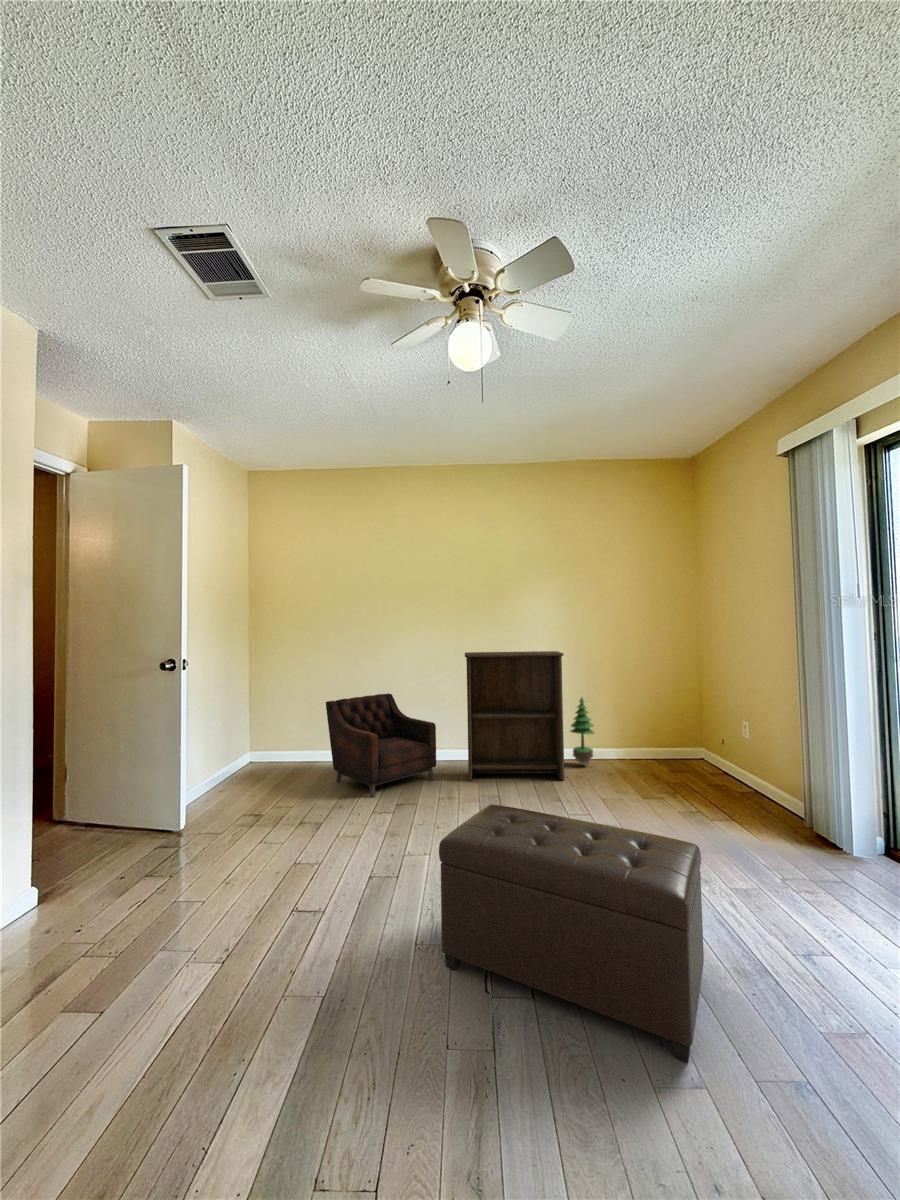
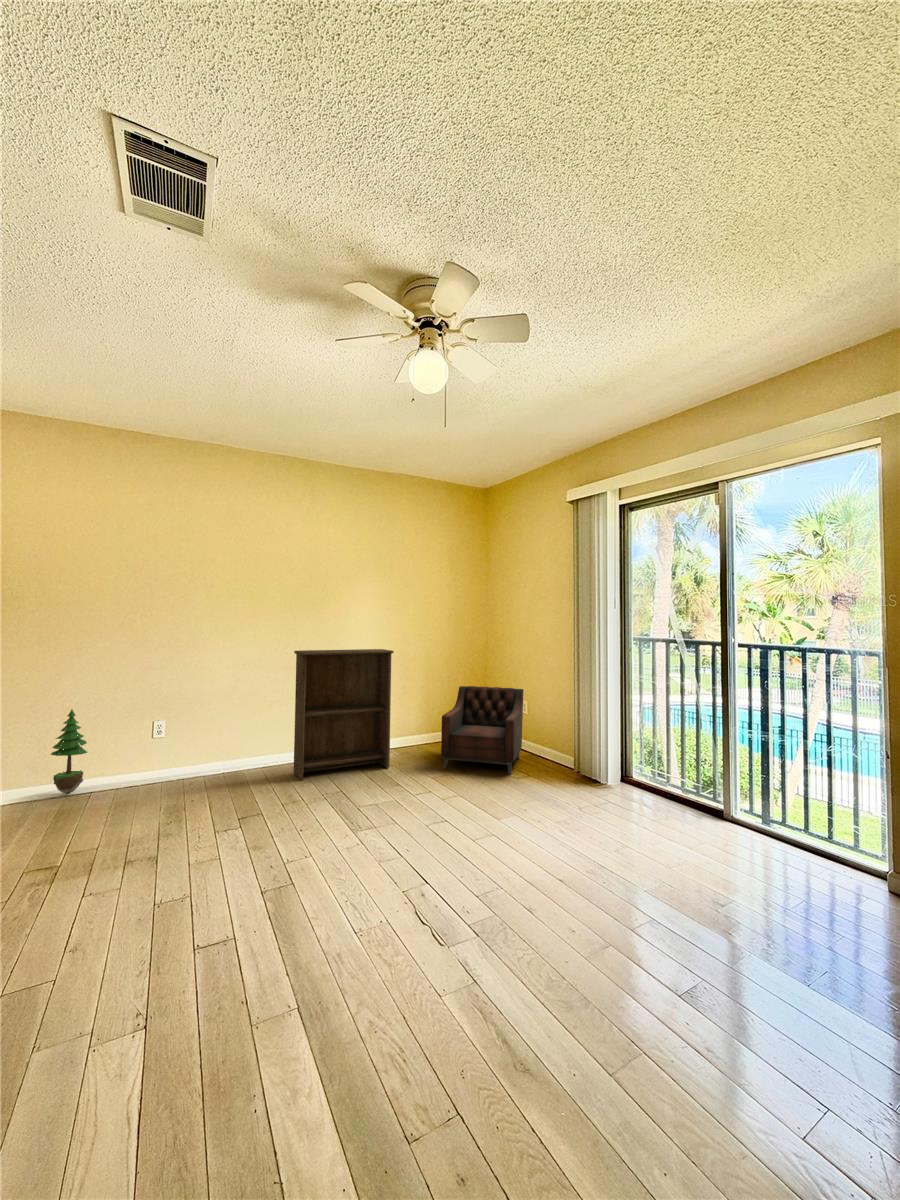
armchair: present [326,694,436,798] -> present [441,686,523,774]
potted tree: present [570,697,594,766] -> present [51,709,87,794]
ottoman: present [439,805,704,1063] -> none [390,787,602,942]

